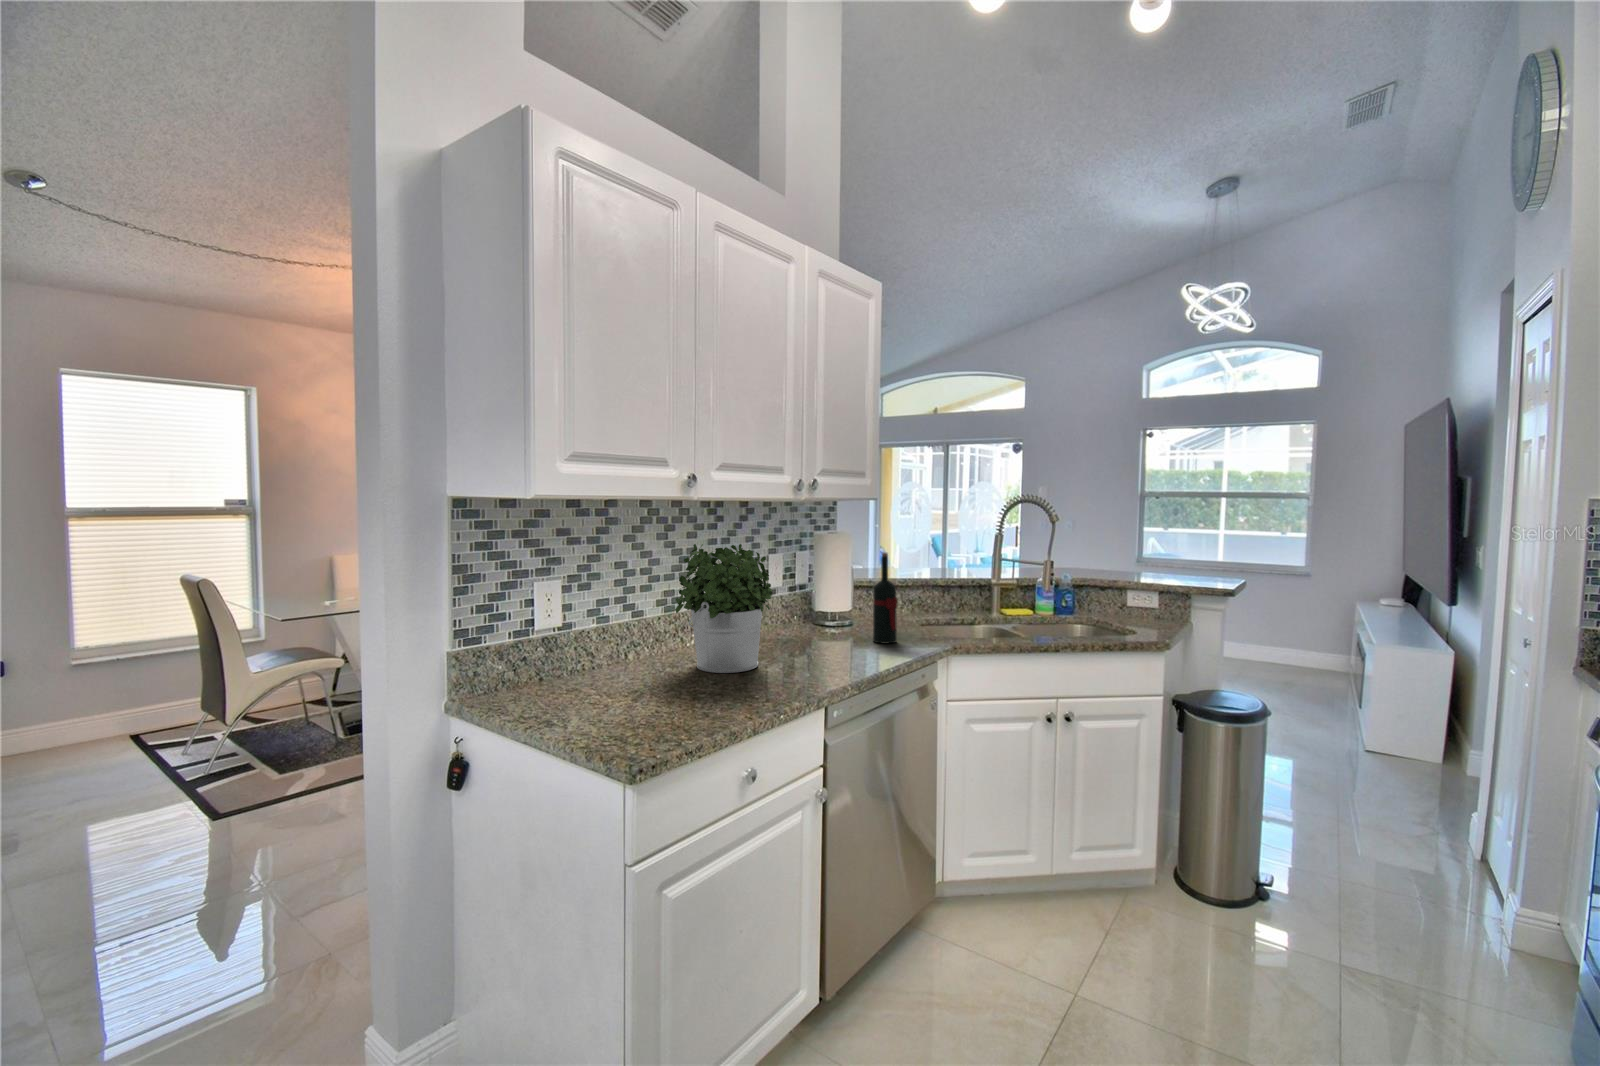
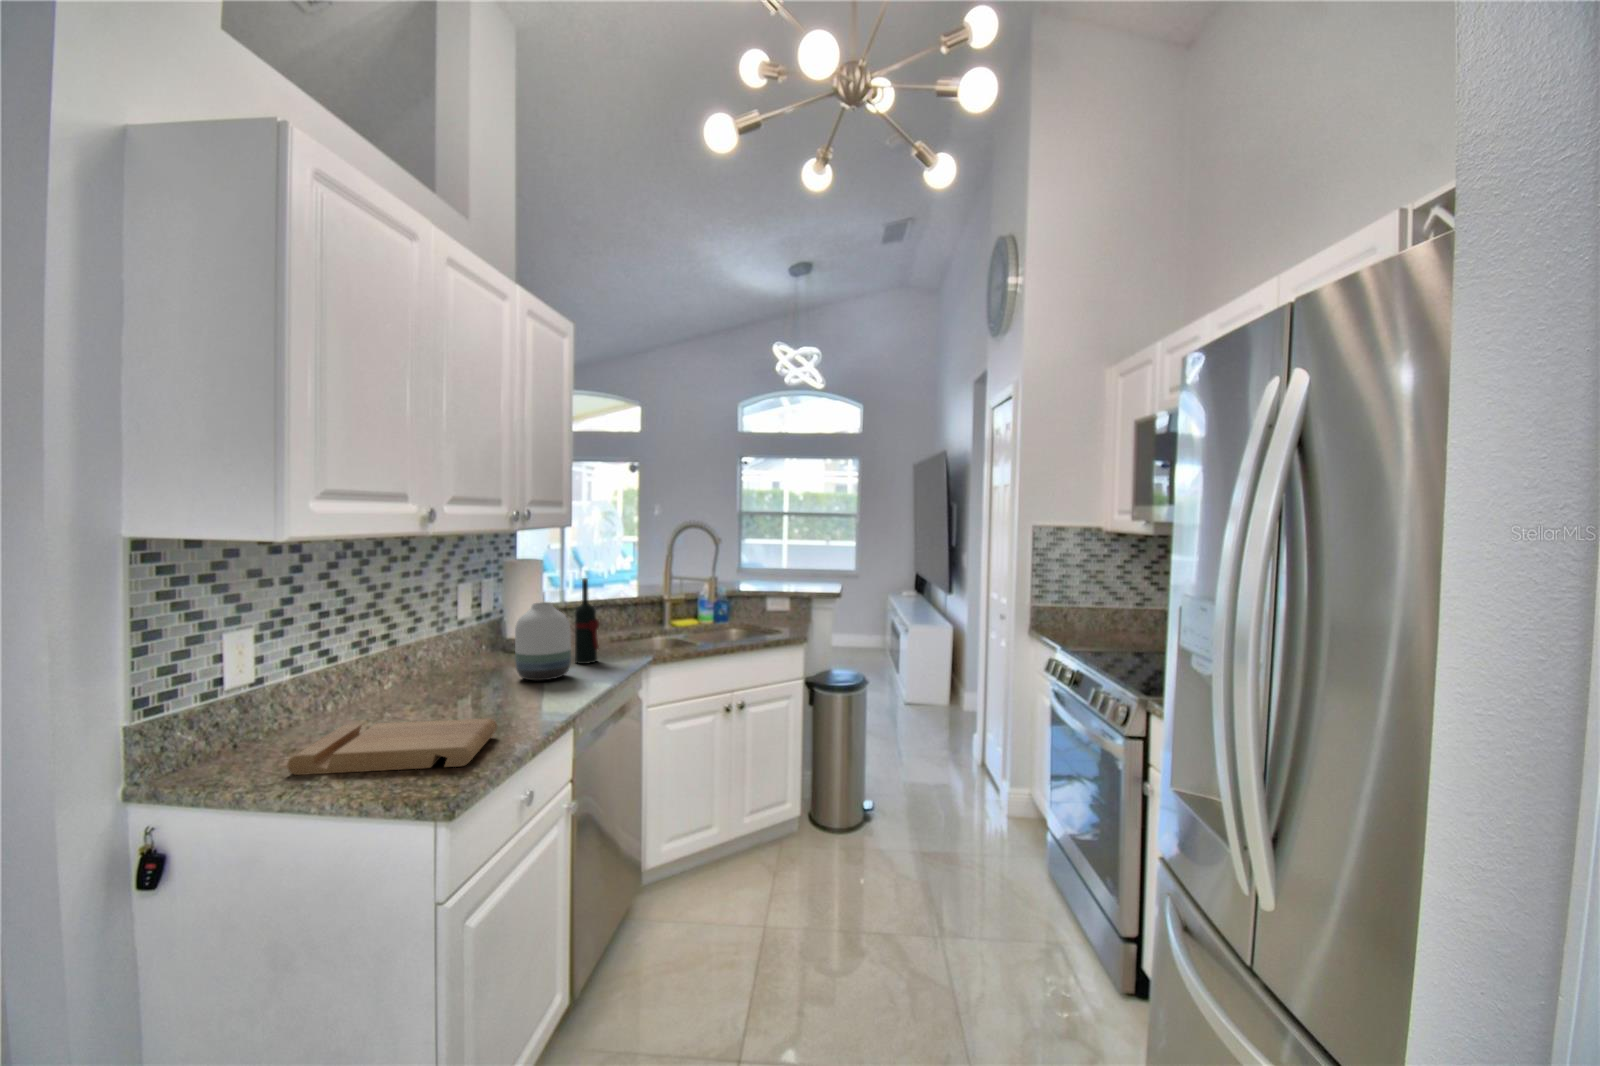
potted plant: present [675,544,772,673] -> none [388,577,502,710]
vase: none [802,575,856,655] -> present [515,602,571,681]
cutting board: none [540,675,727,733] -> present [287,718,497,775]

